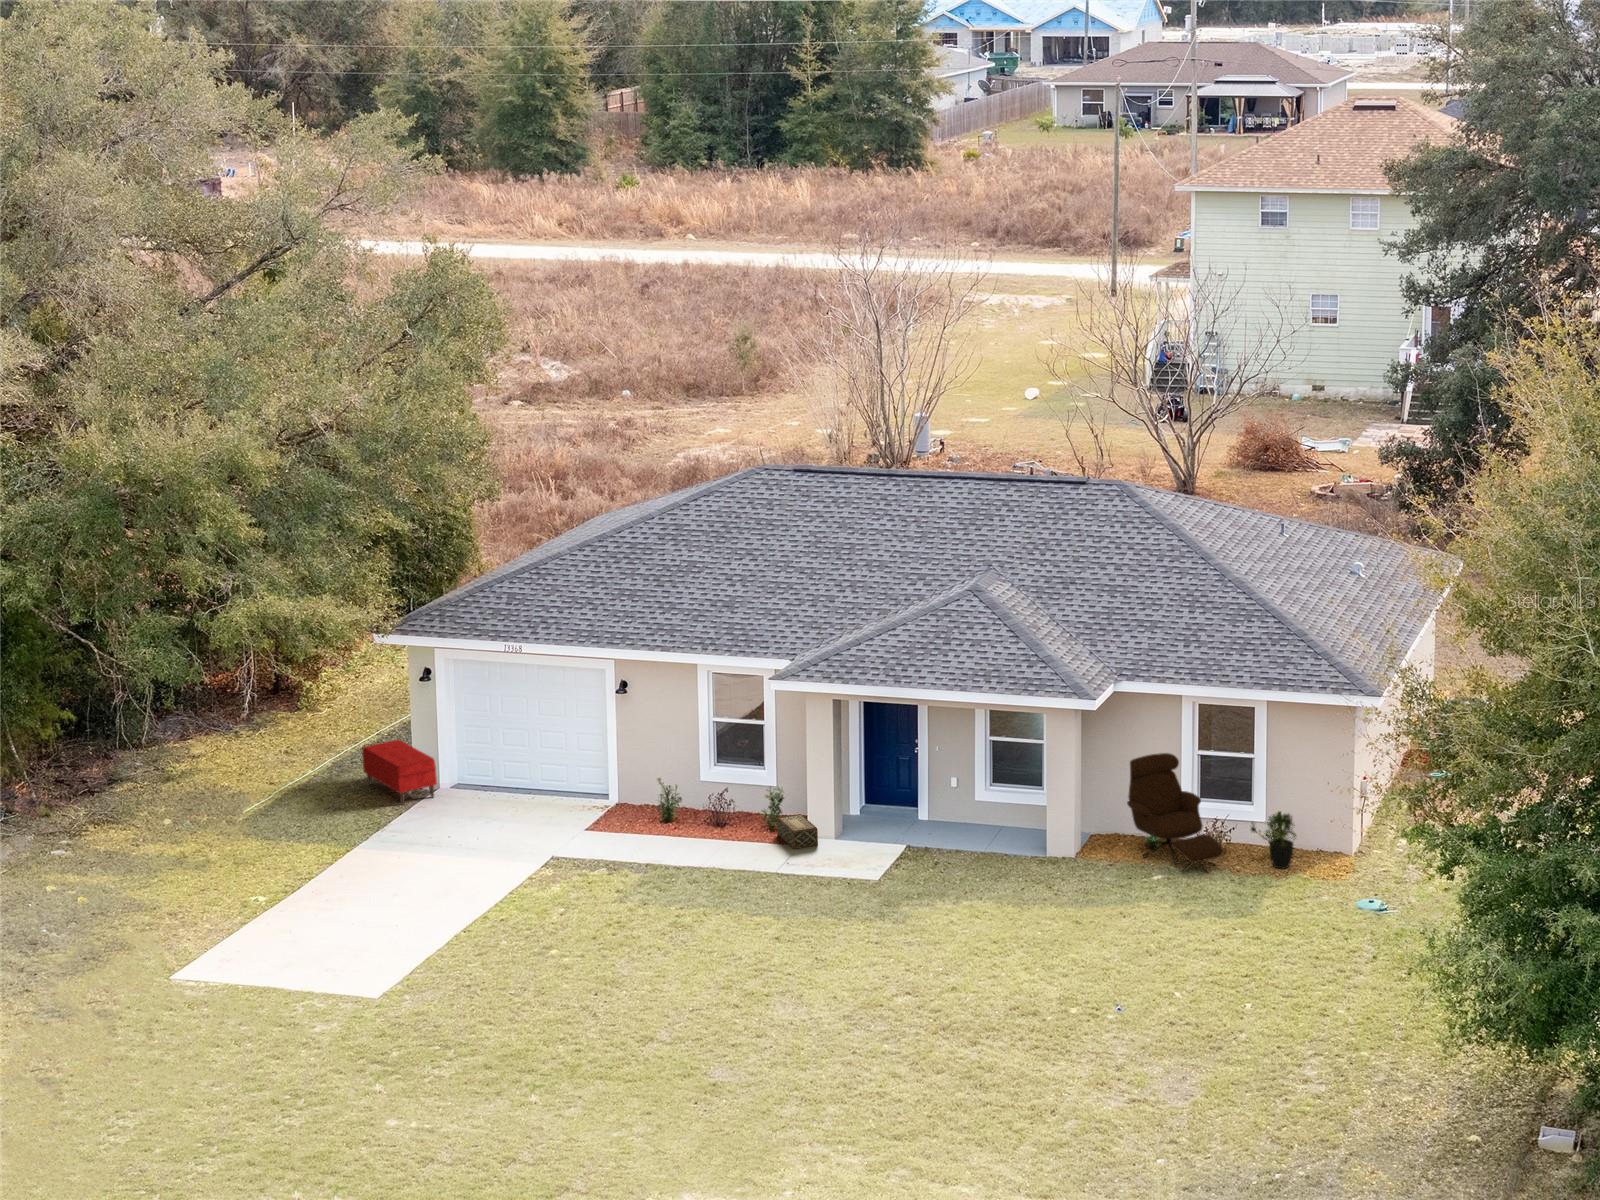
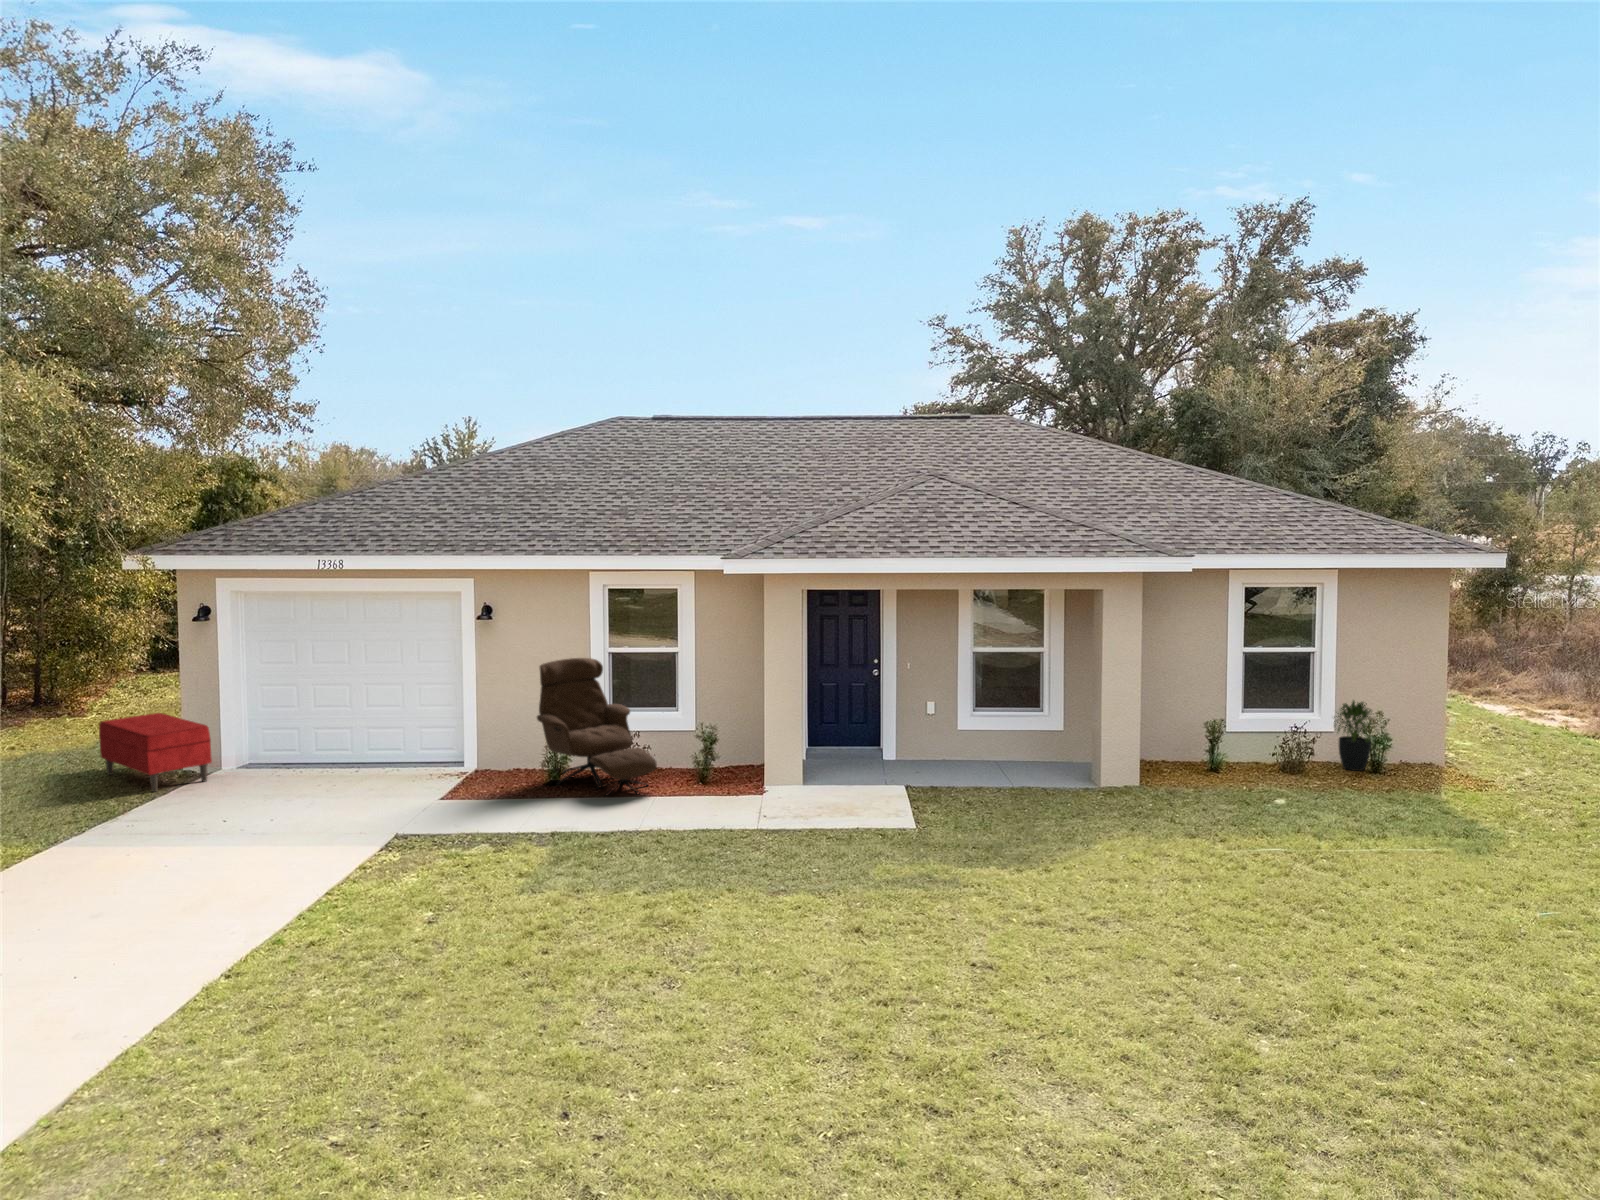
lounge chair: present [1127,753,1223,873] -> present [537,658,657,796]
woven basket: present [777,814,818,849] -> none [718,756,783,797]

